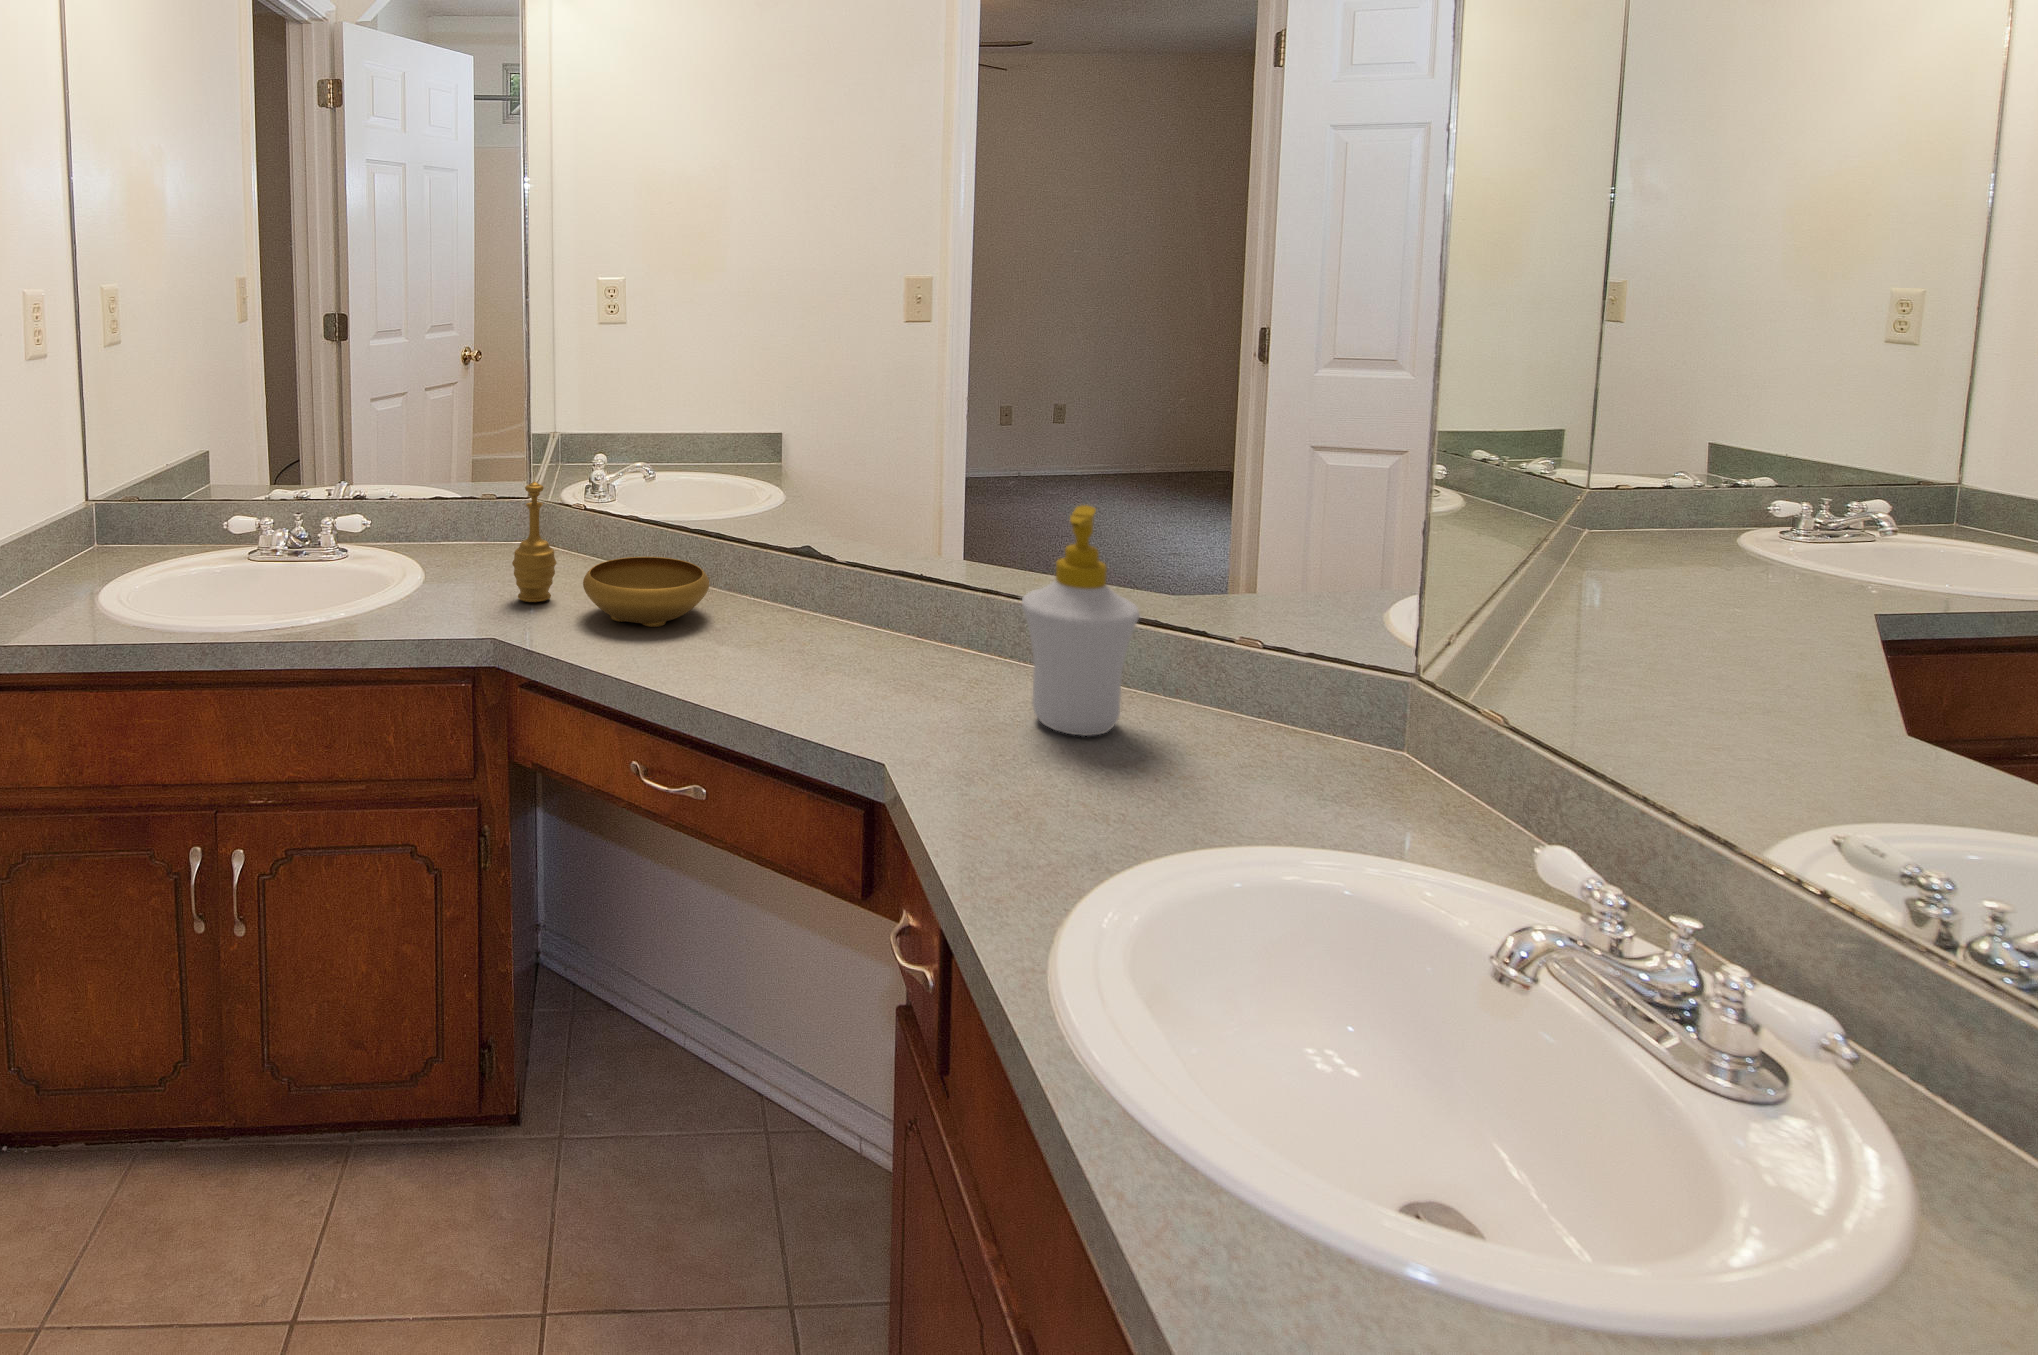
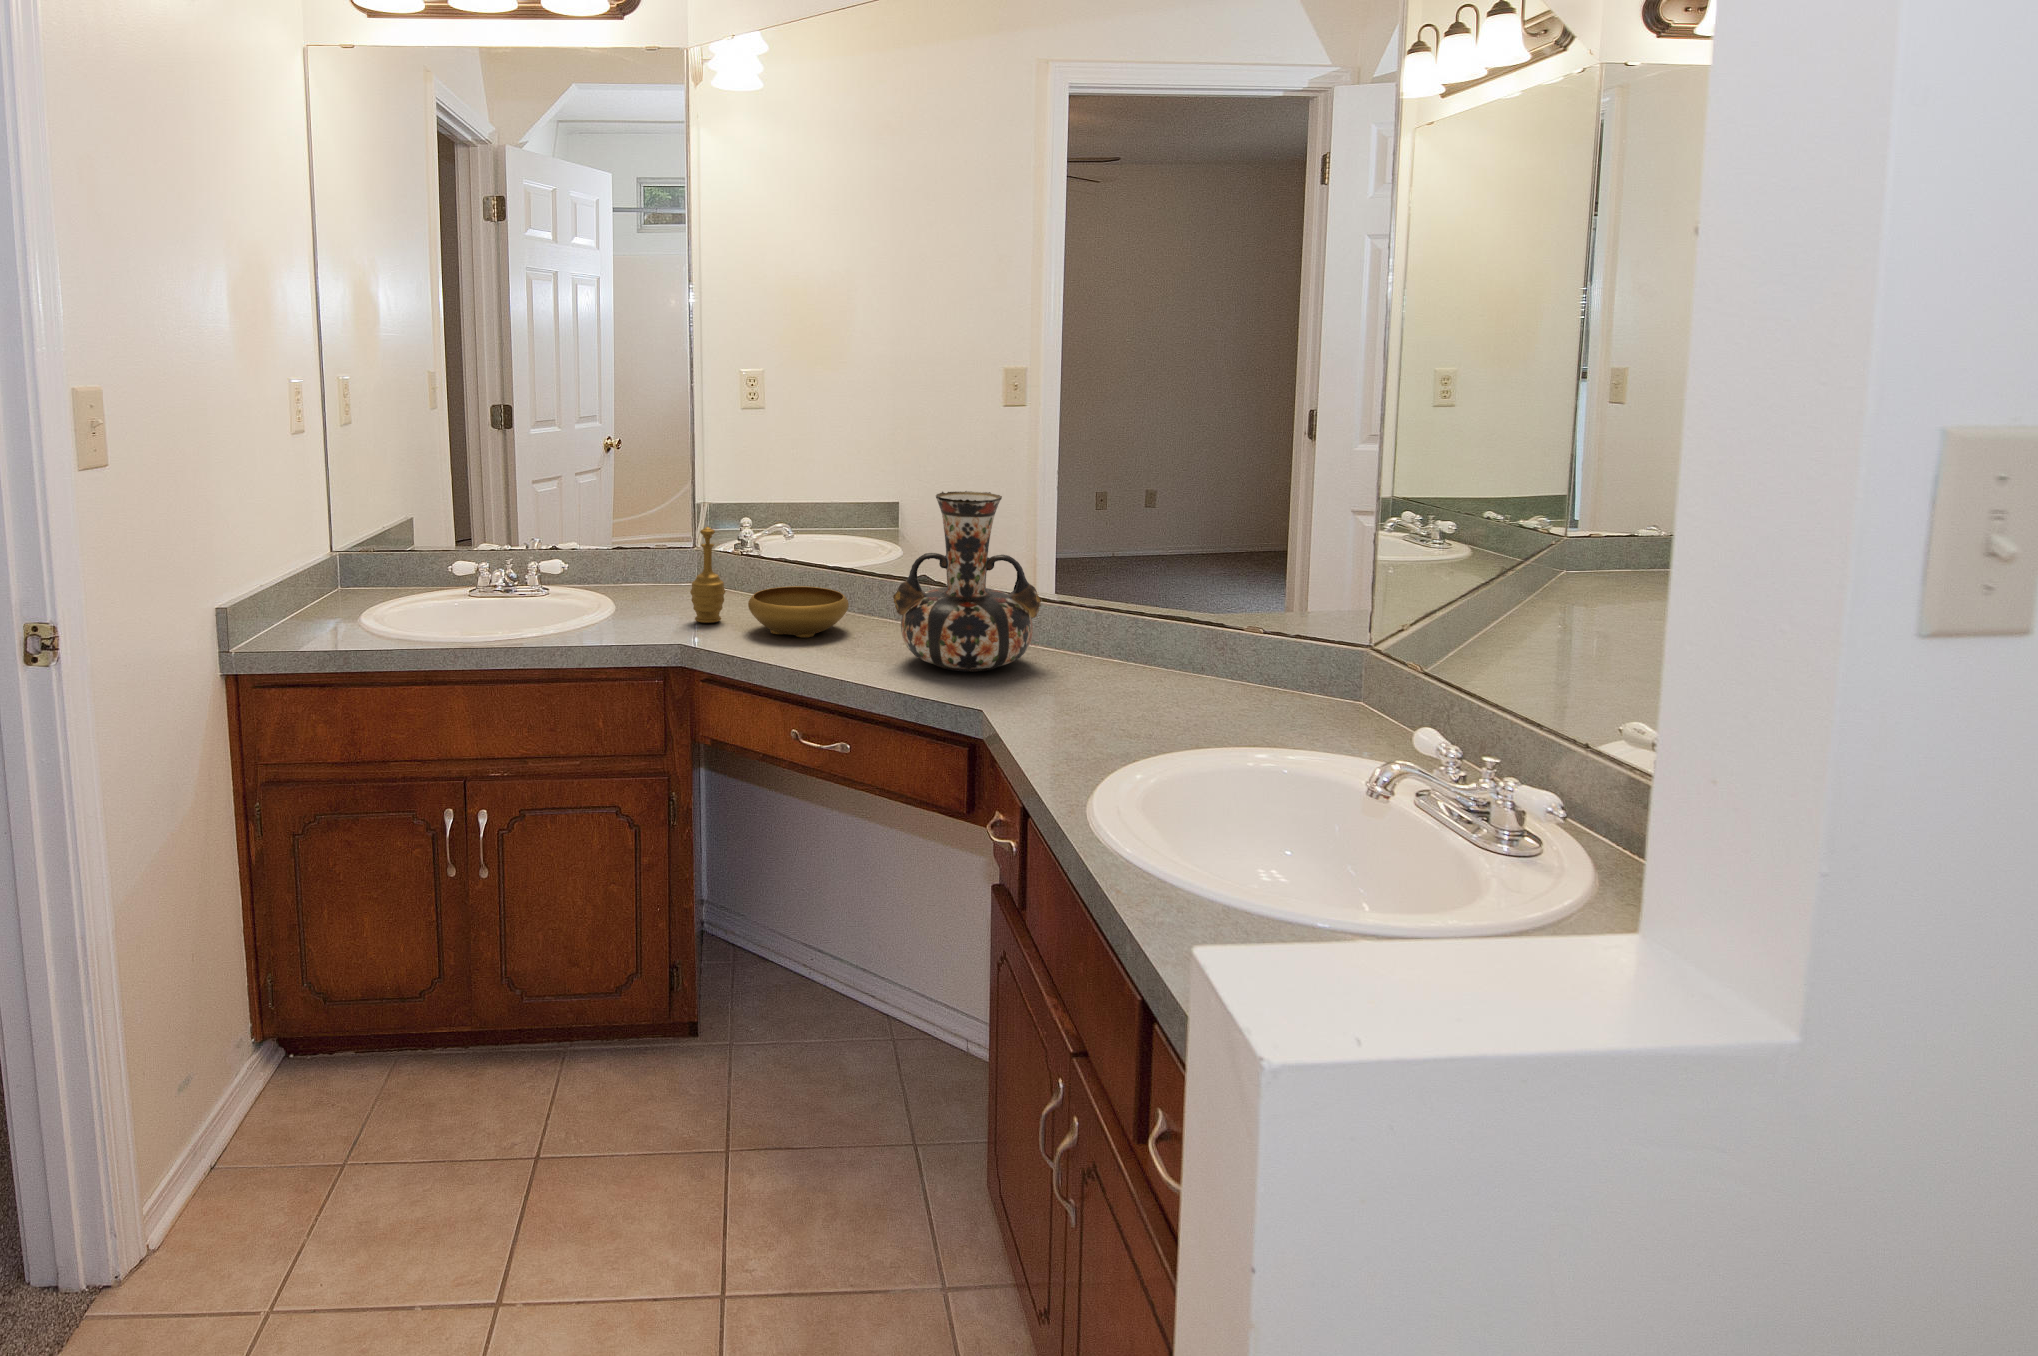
decorative vase: none [765,449,959,688] -> present [893,491,1042,672]
soap bottle: present [1022,505,1139,736] -> none [1086,526,1173,696]

